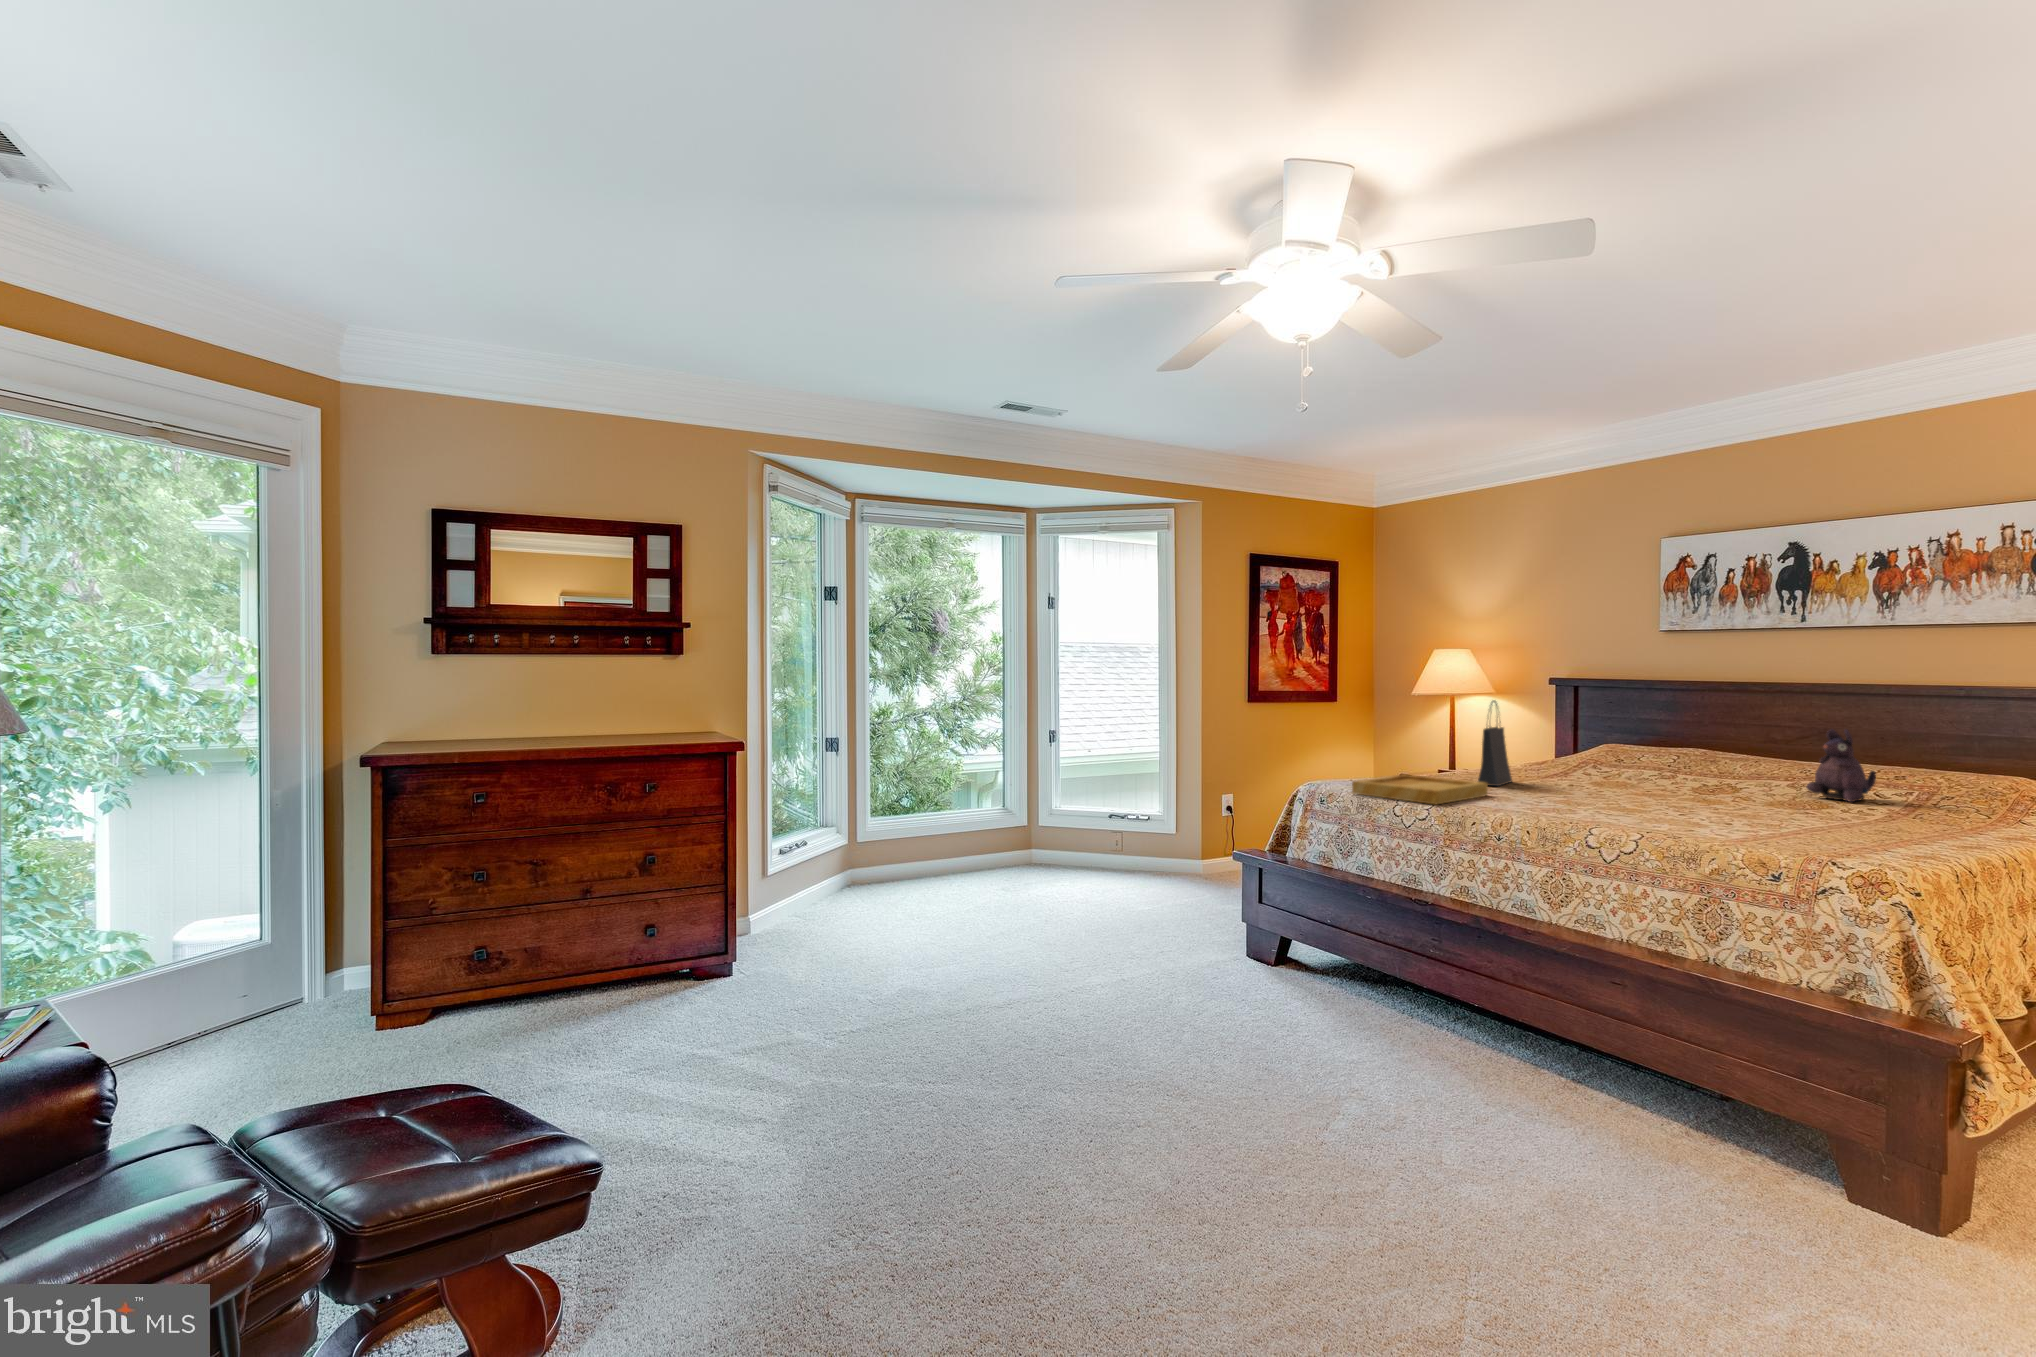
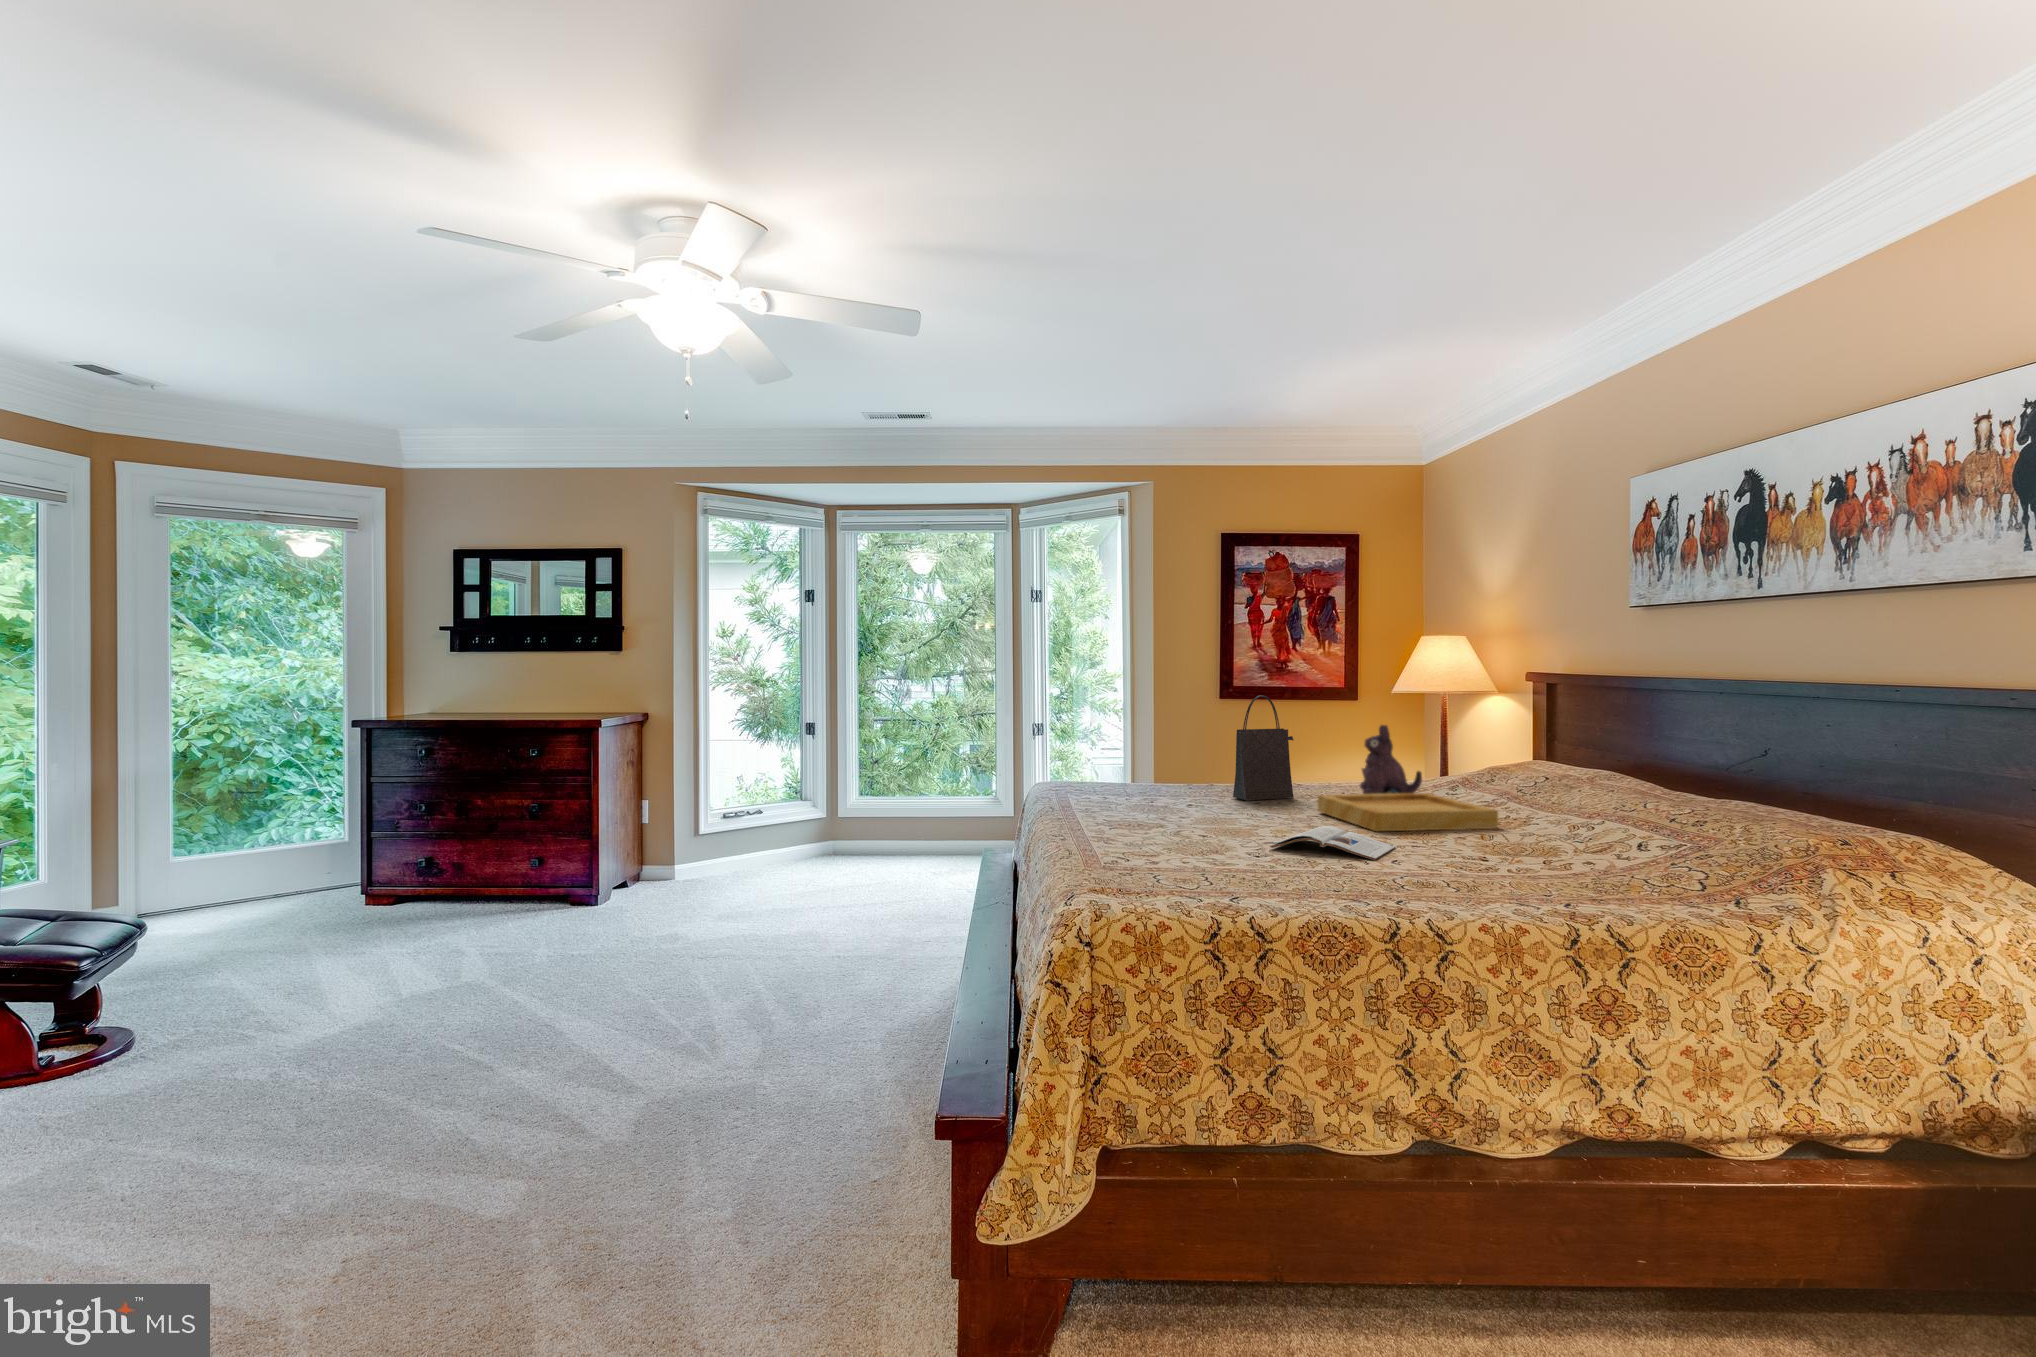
plush toy: present [1806,729,1876,802] -> present [1360,725,1422,794]
tray: present [1352,774,1488,805] -> present [1318,793,1498,831]
magazine: none [1686,800,1807,821] -> present [1270,826,1396,860]

